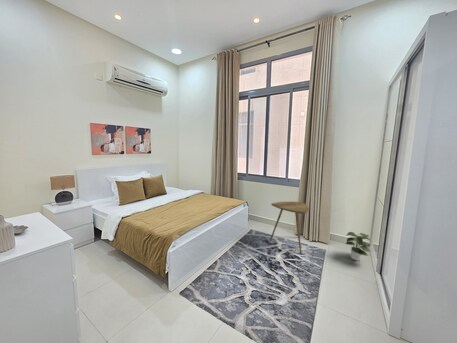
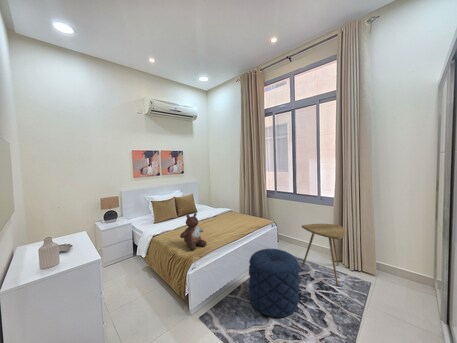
stuffed bear: none [156,191,184,229] -> present [180,213,207,250]
pouf: none [226,224,273,284] -> present [249,249,299,317]
potted plant: present [346,232,370,261] -> none [393,264,430,301]

